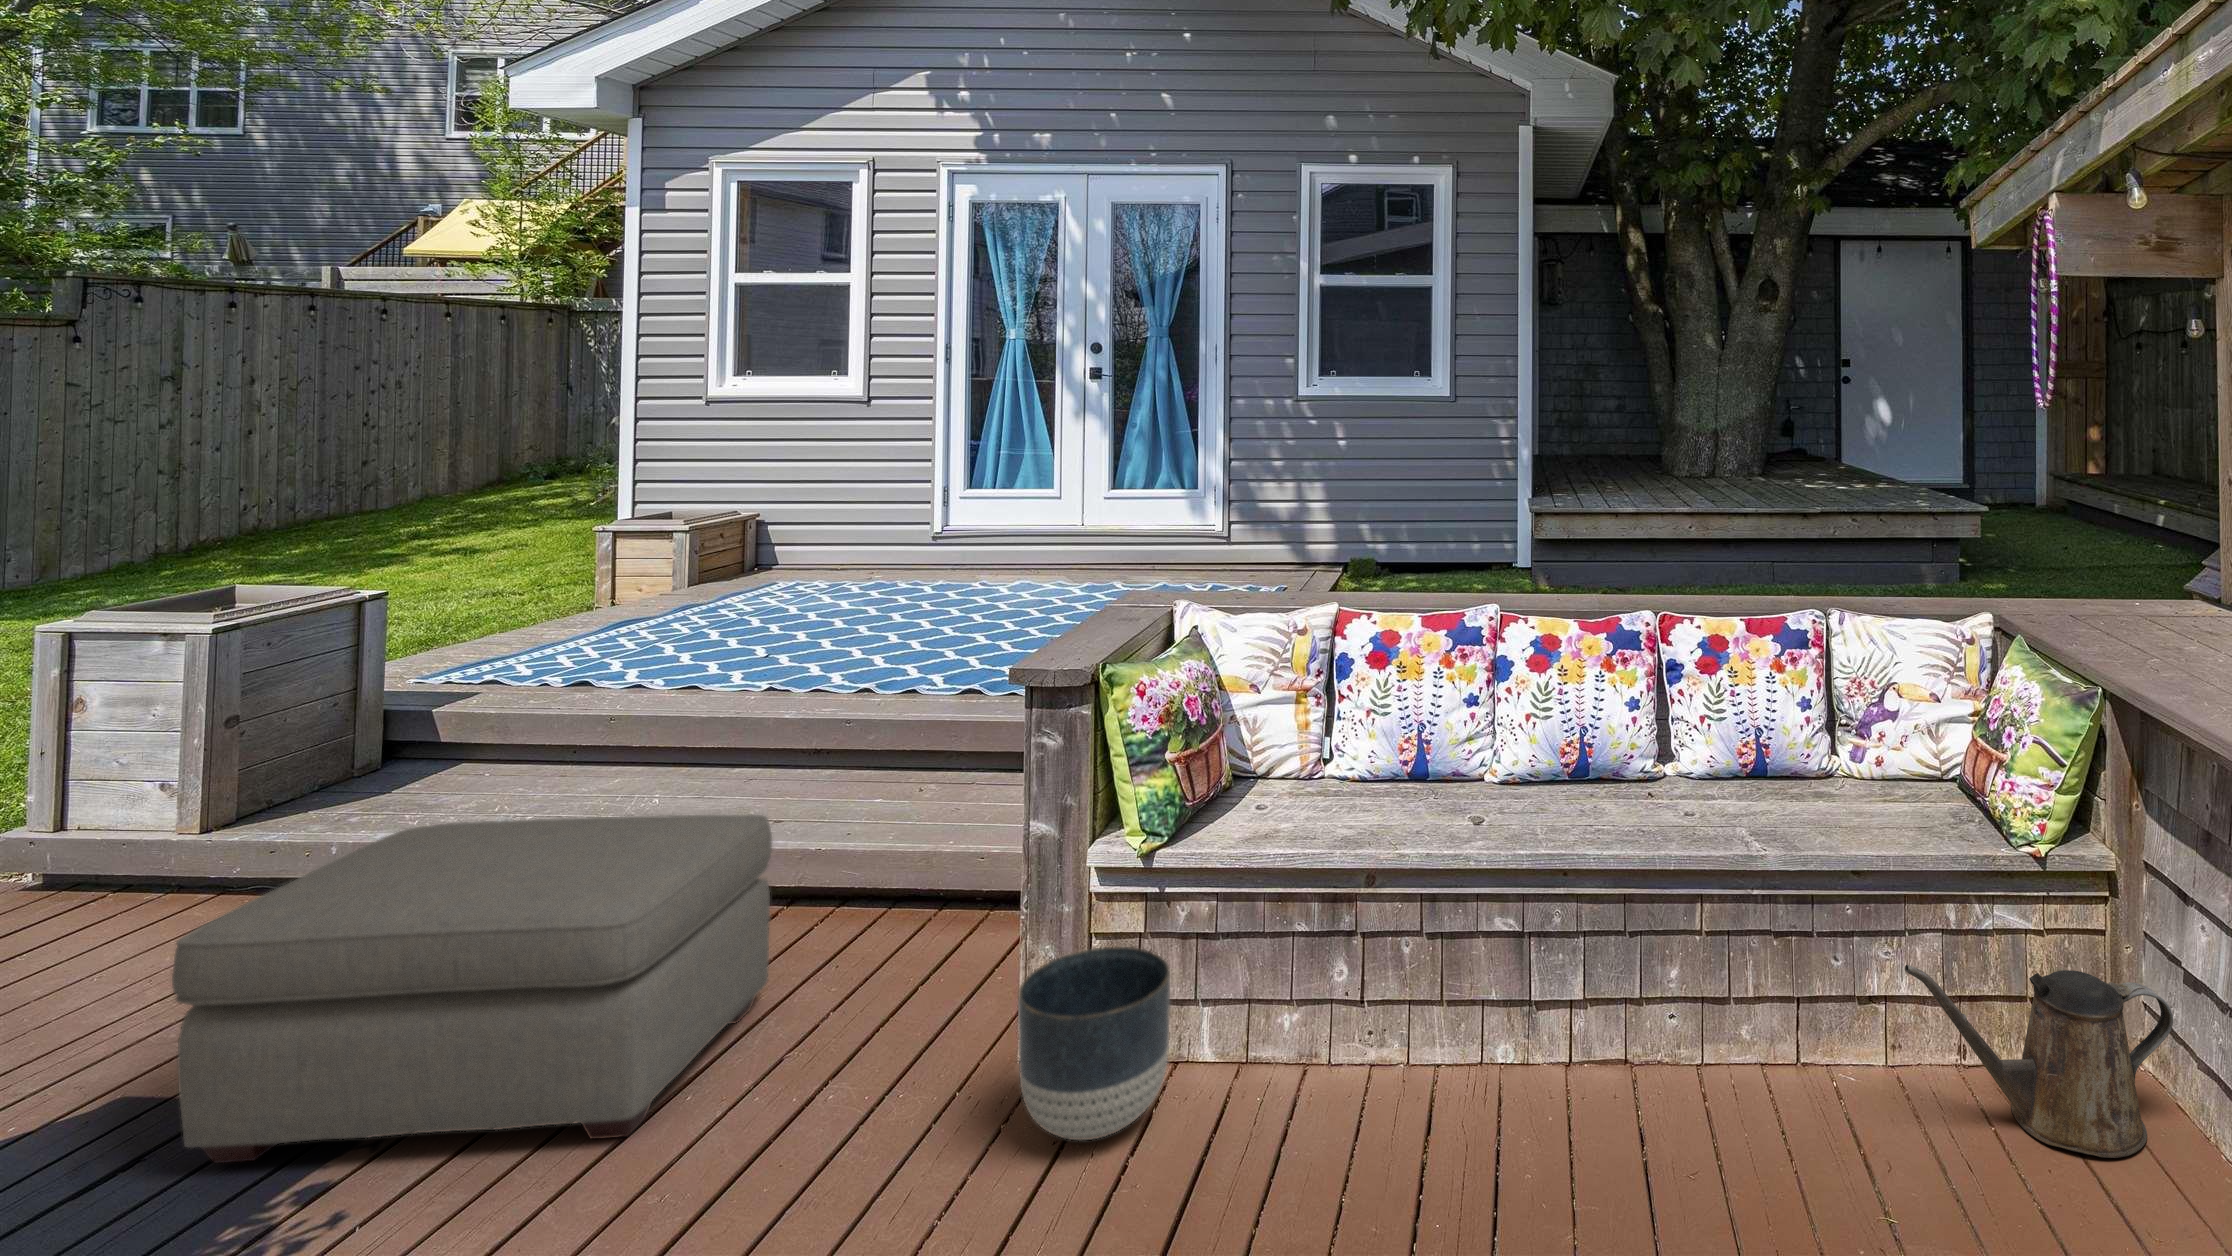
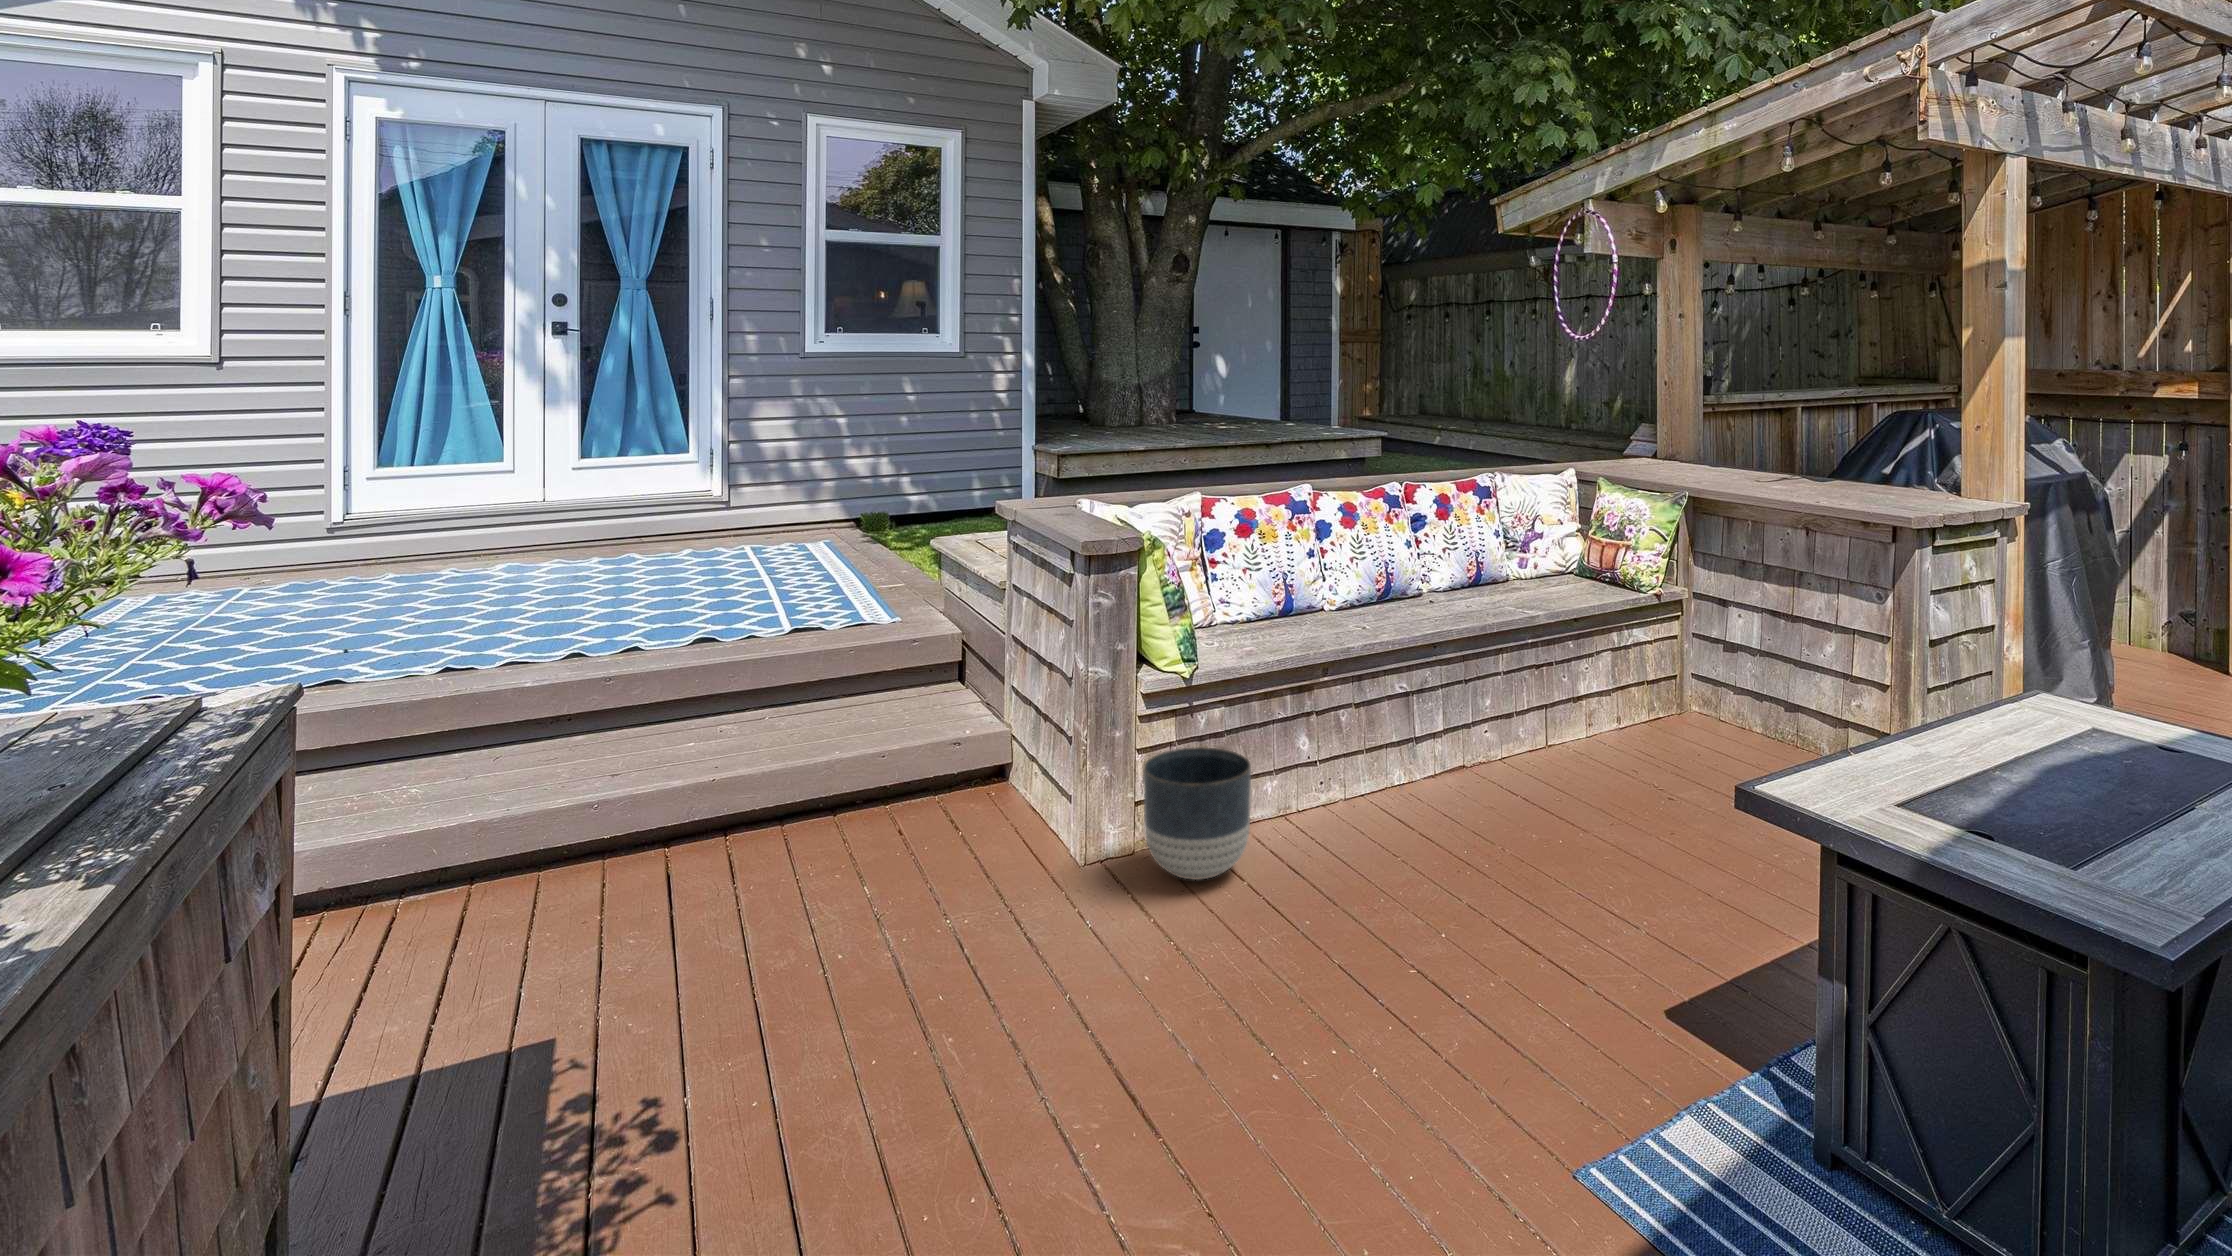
ottoman: present [172,814,772,1163] -> none [422,720,869,1093]
watering can: present [1905,965,2173,1158] -> none [1628,657,1734,751]

